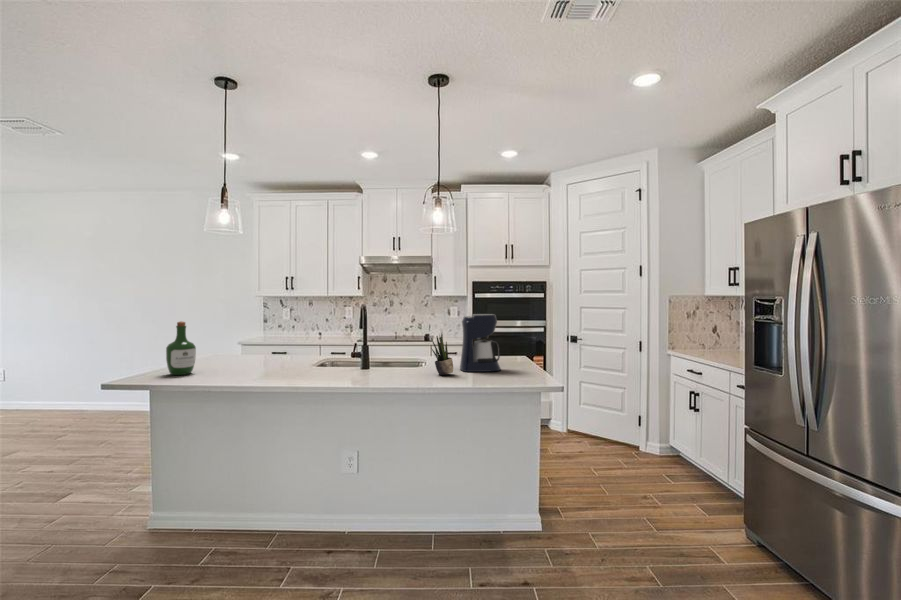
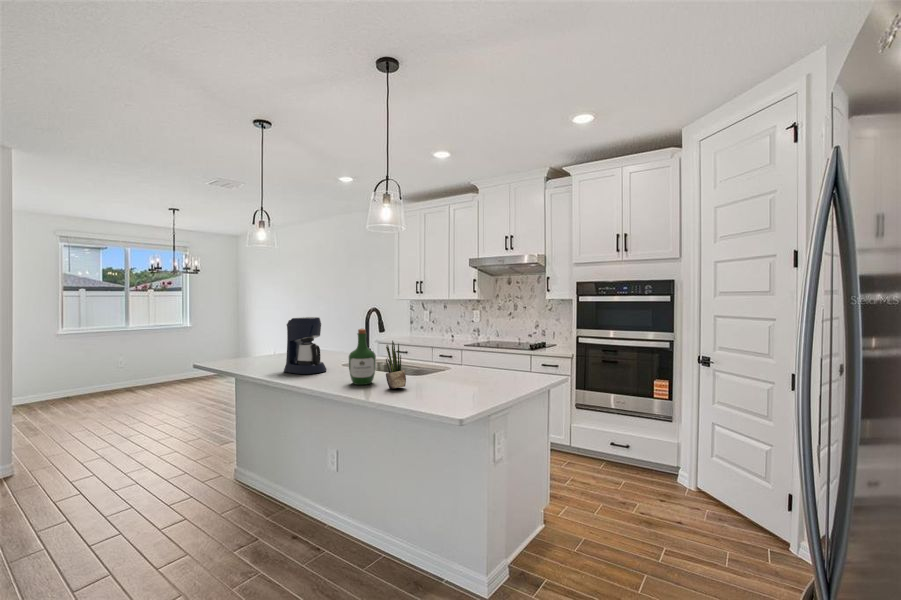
coffee maker: present [460,314,501,372] -> present [284,317,327,374]
wine bottle: present [166,321,196,375] -> present [349,329,376,385]

